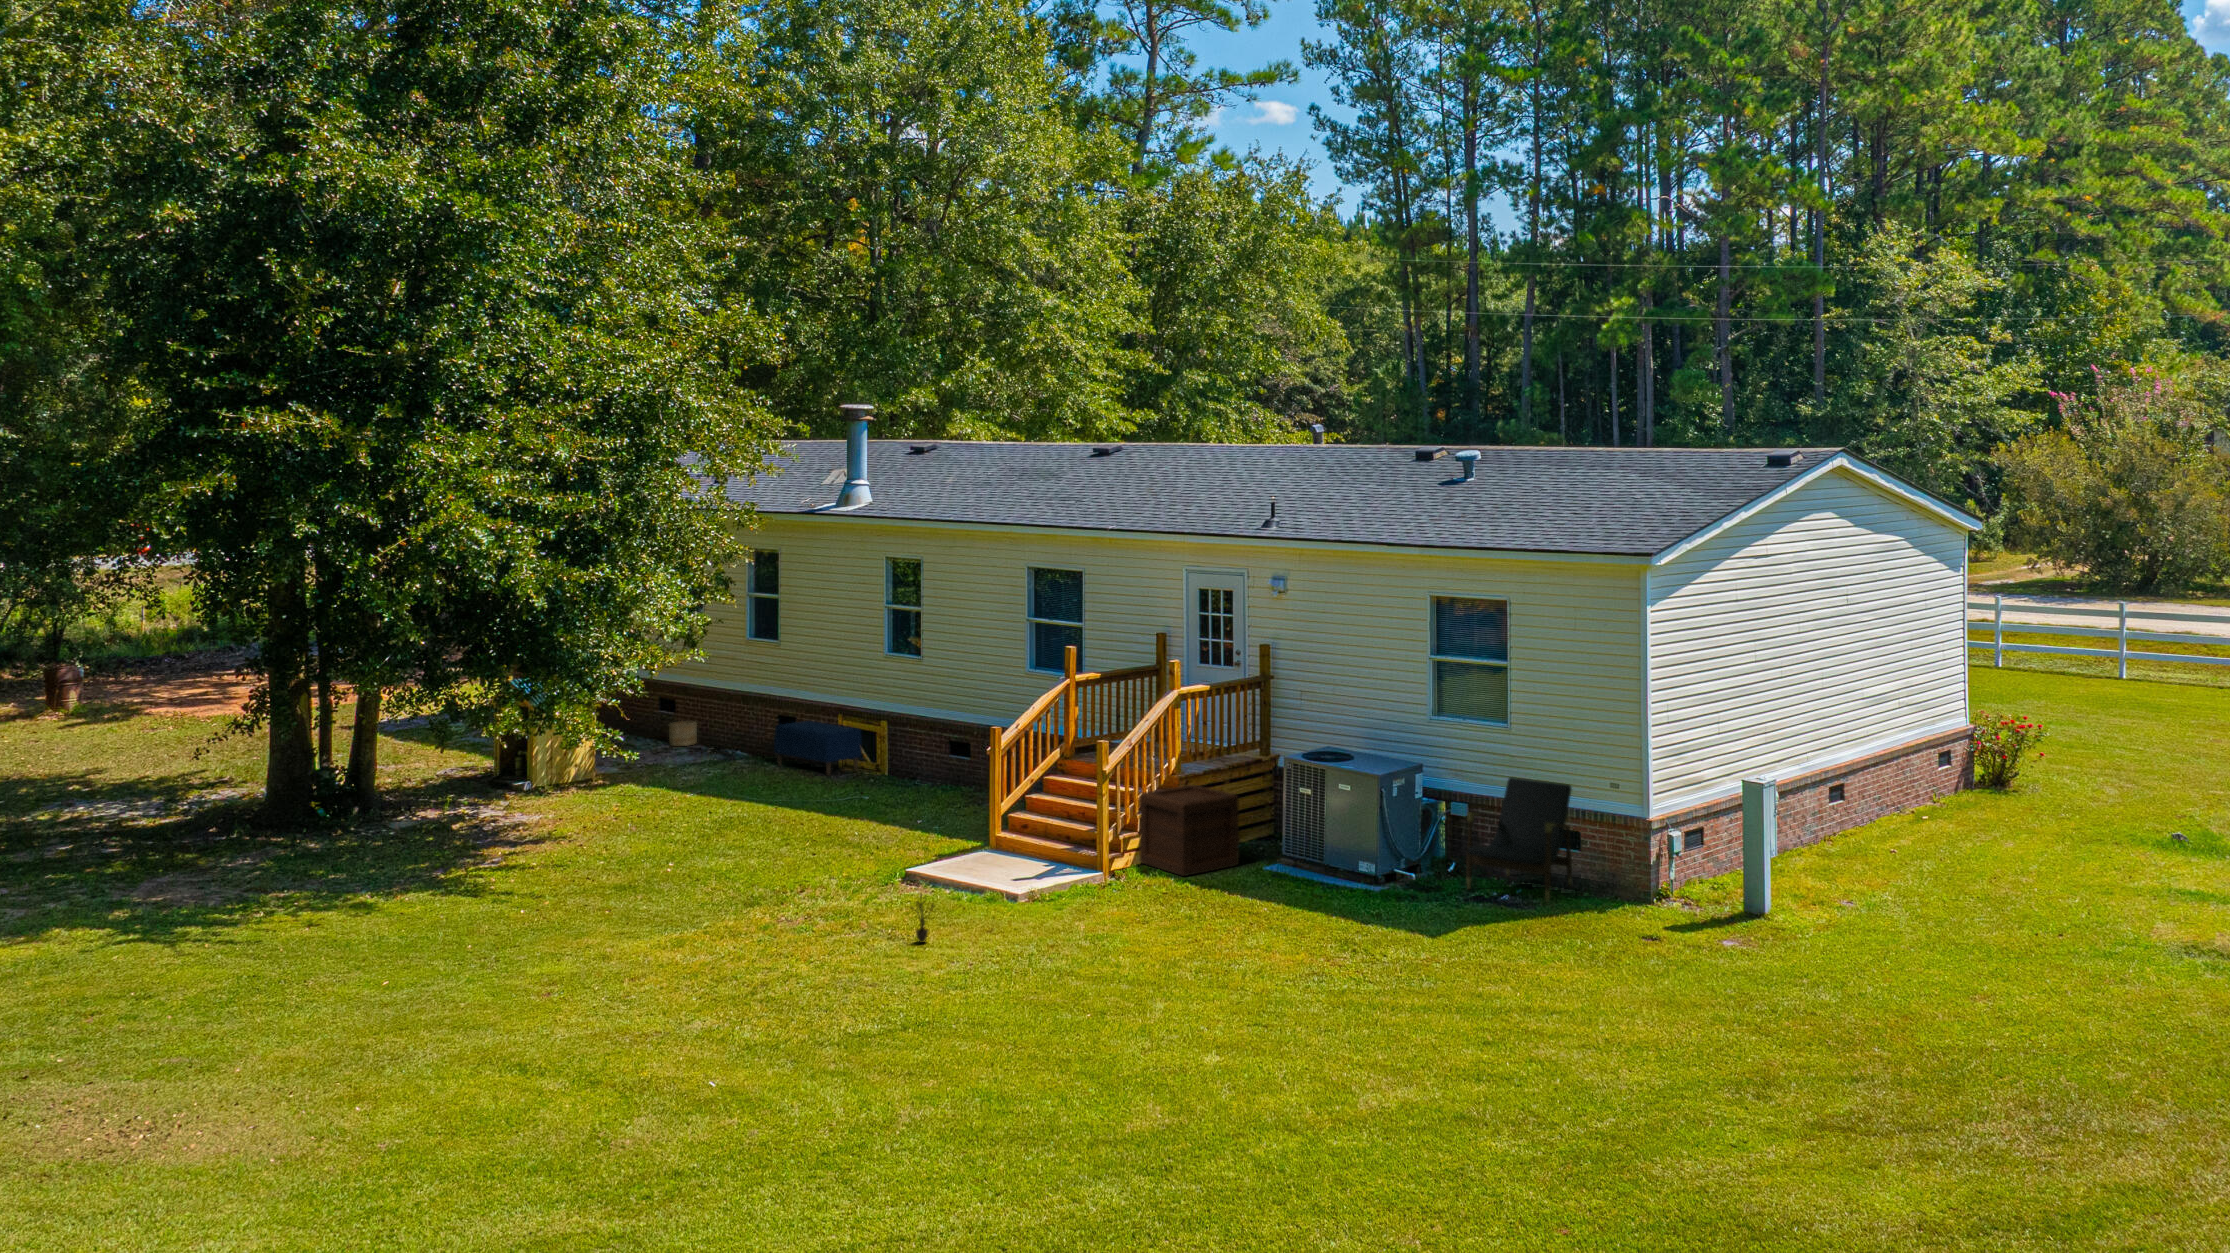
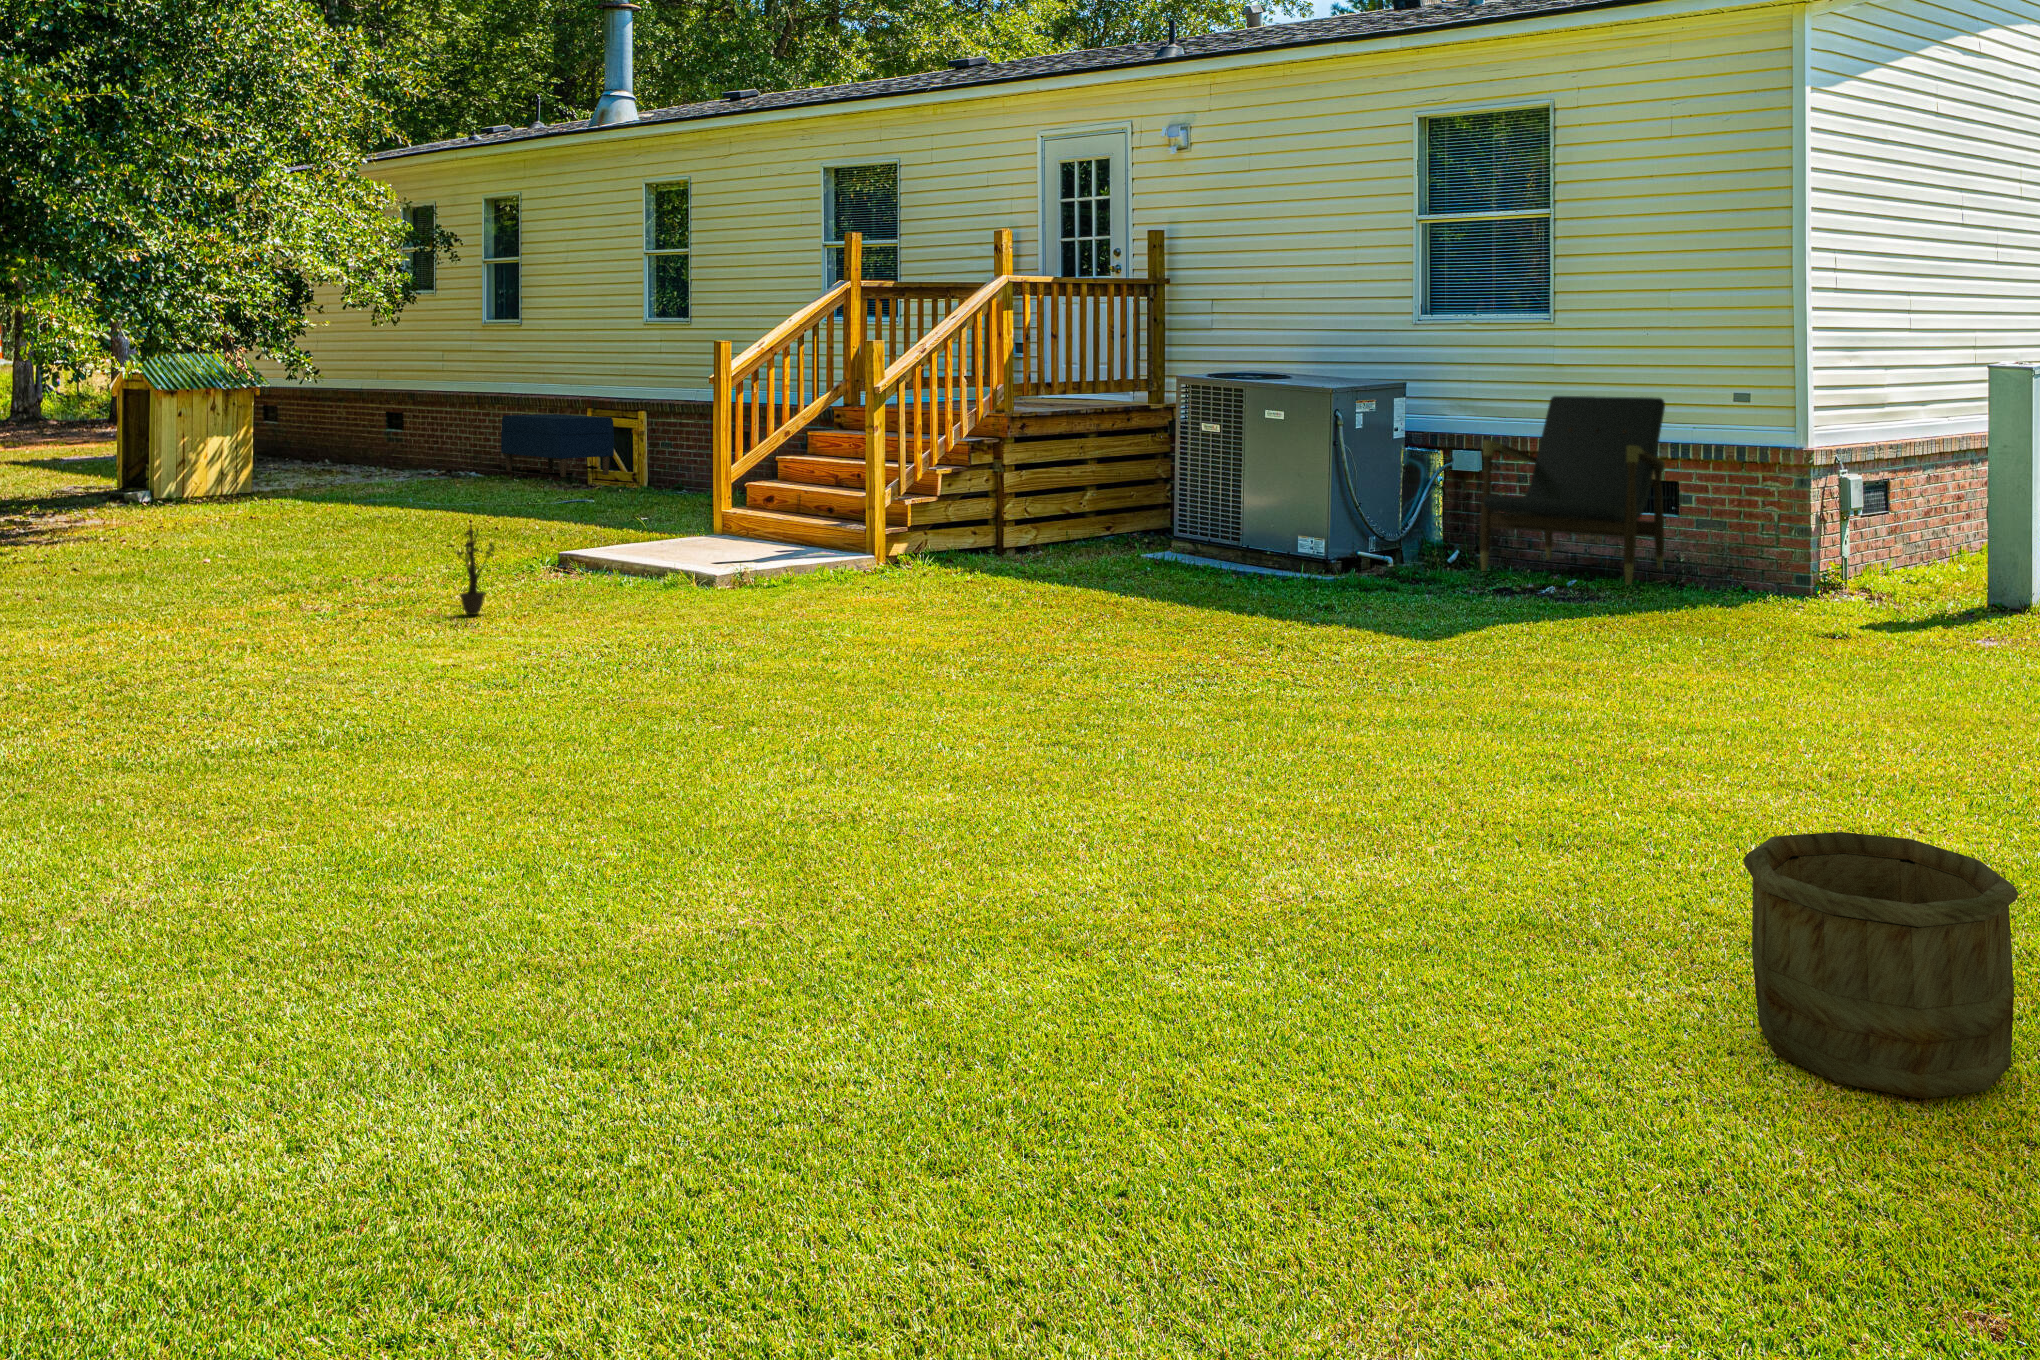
wooden bucket: present [669,721,697,746] -> present [1743,832,2019,1099]
wooden crate: present [1139,785,1239,876] -> none [938,427,1098,555]

